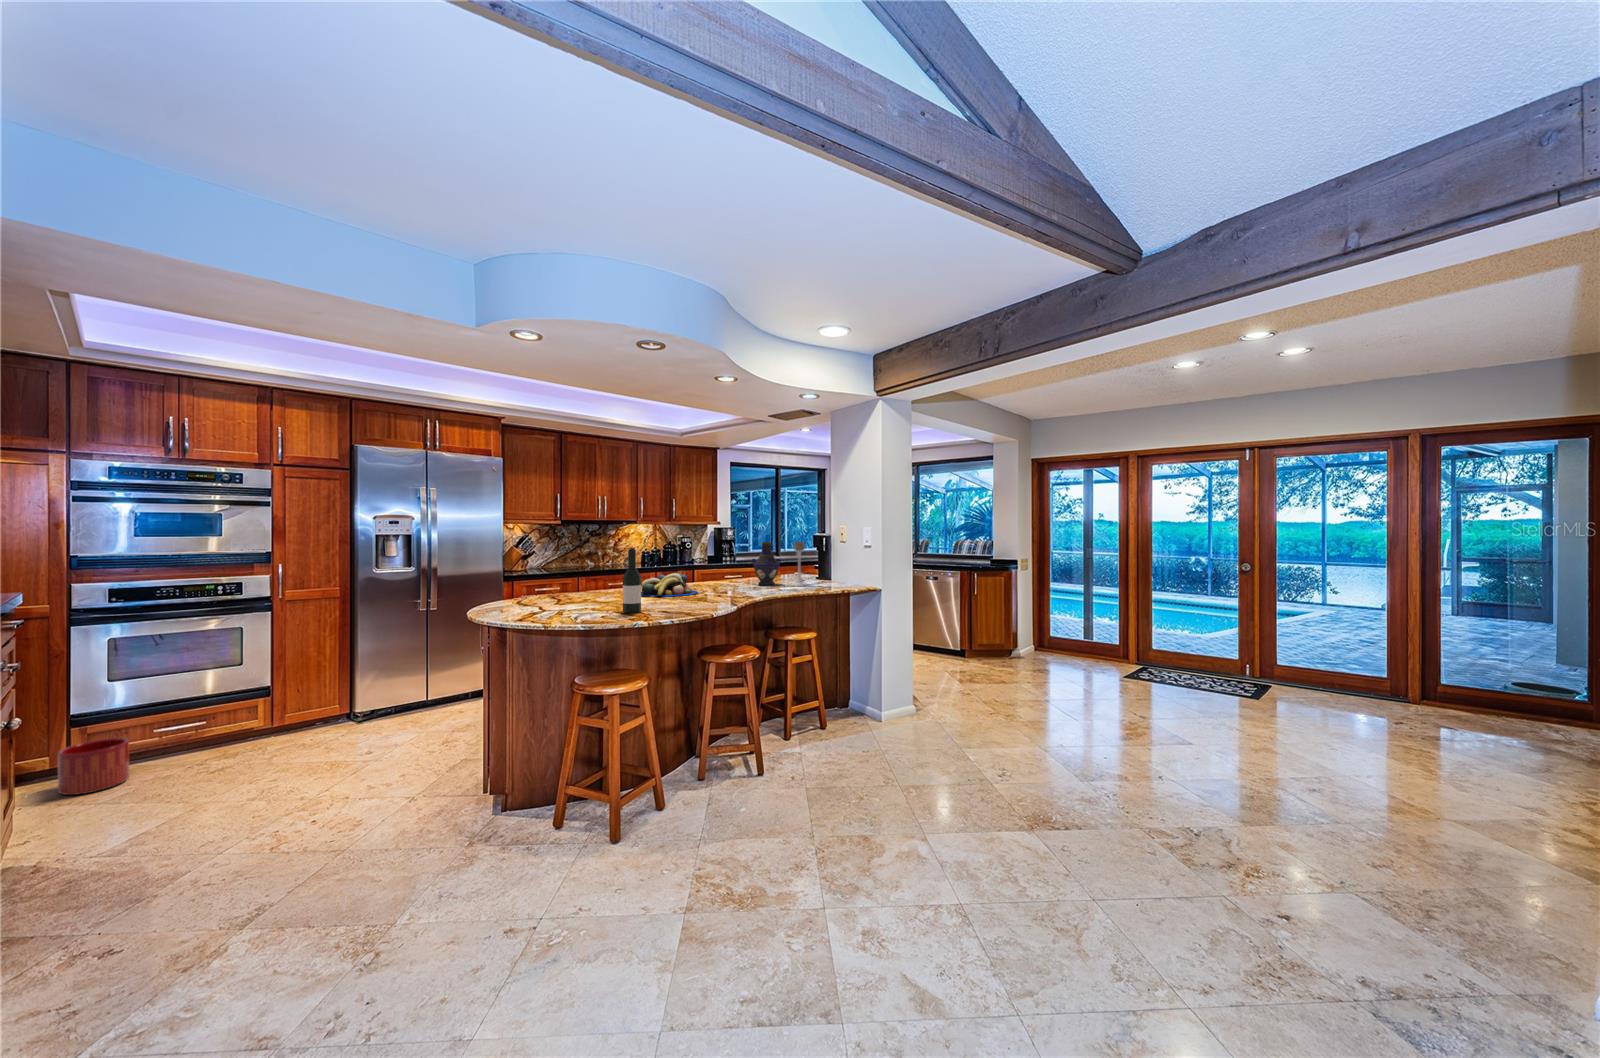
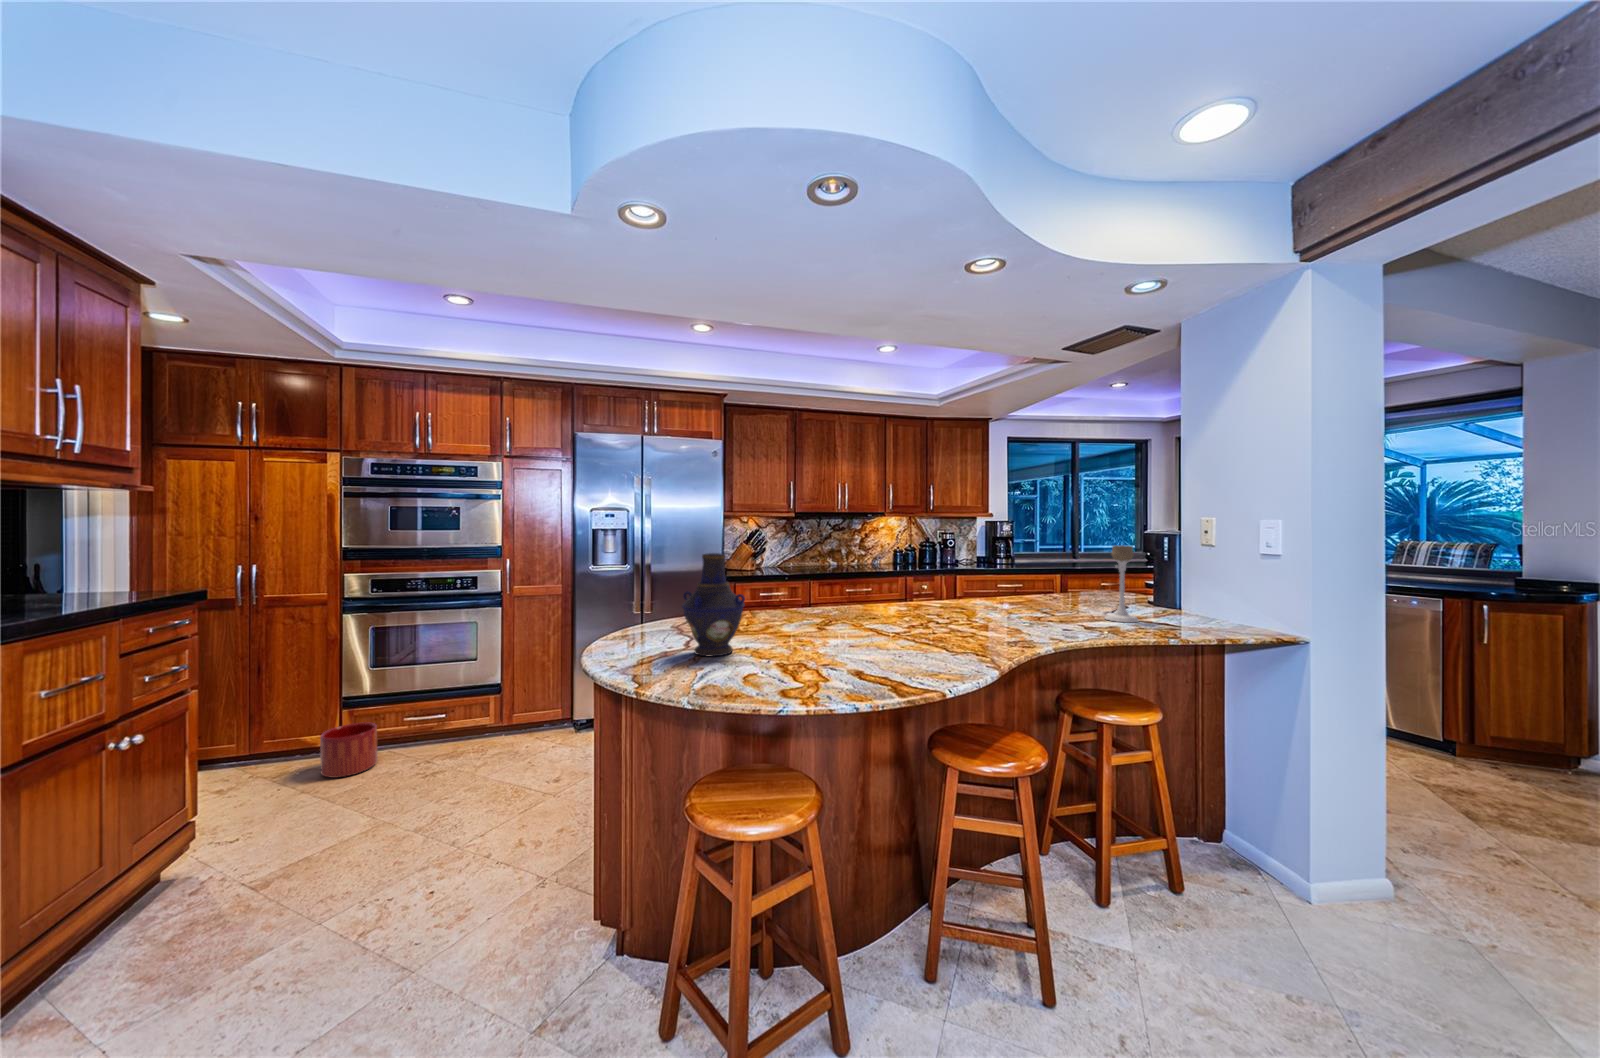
vase: present [752,542,781,585] -> present [682,553,745,657]
wine bottle: present [623,548,641,613] -> none [785,556,817,674]
fruit bowl: present [641,573,698,597] -> none [853,590,942,631]

